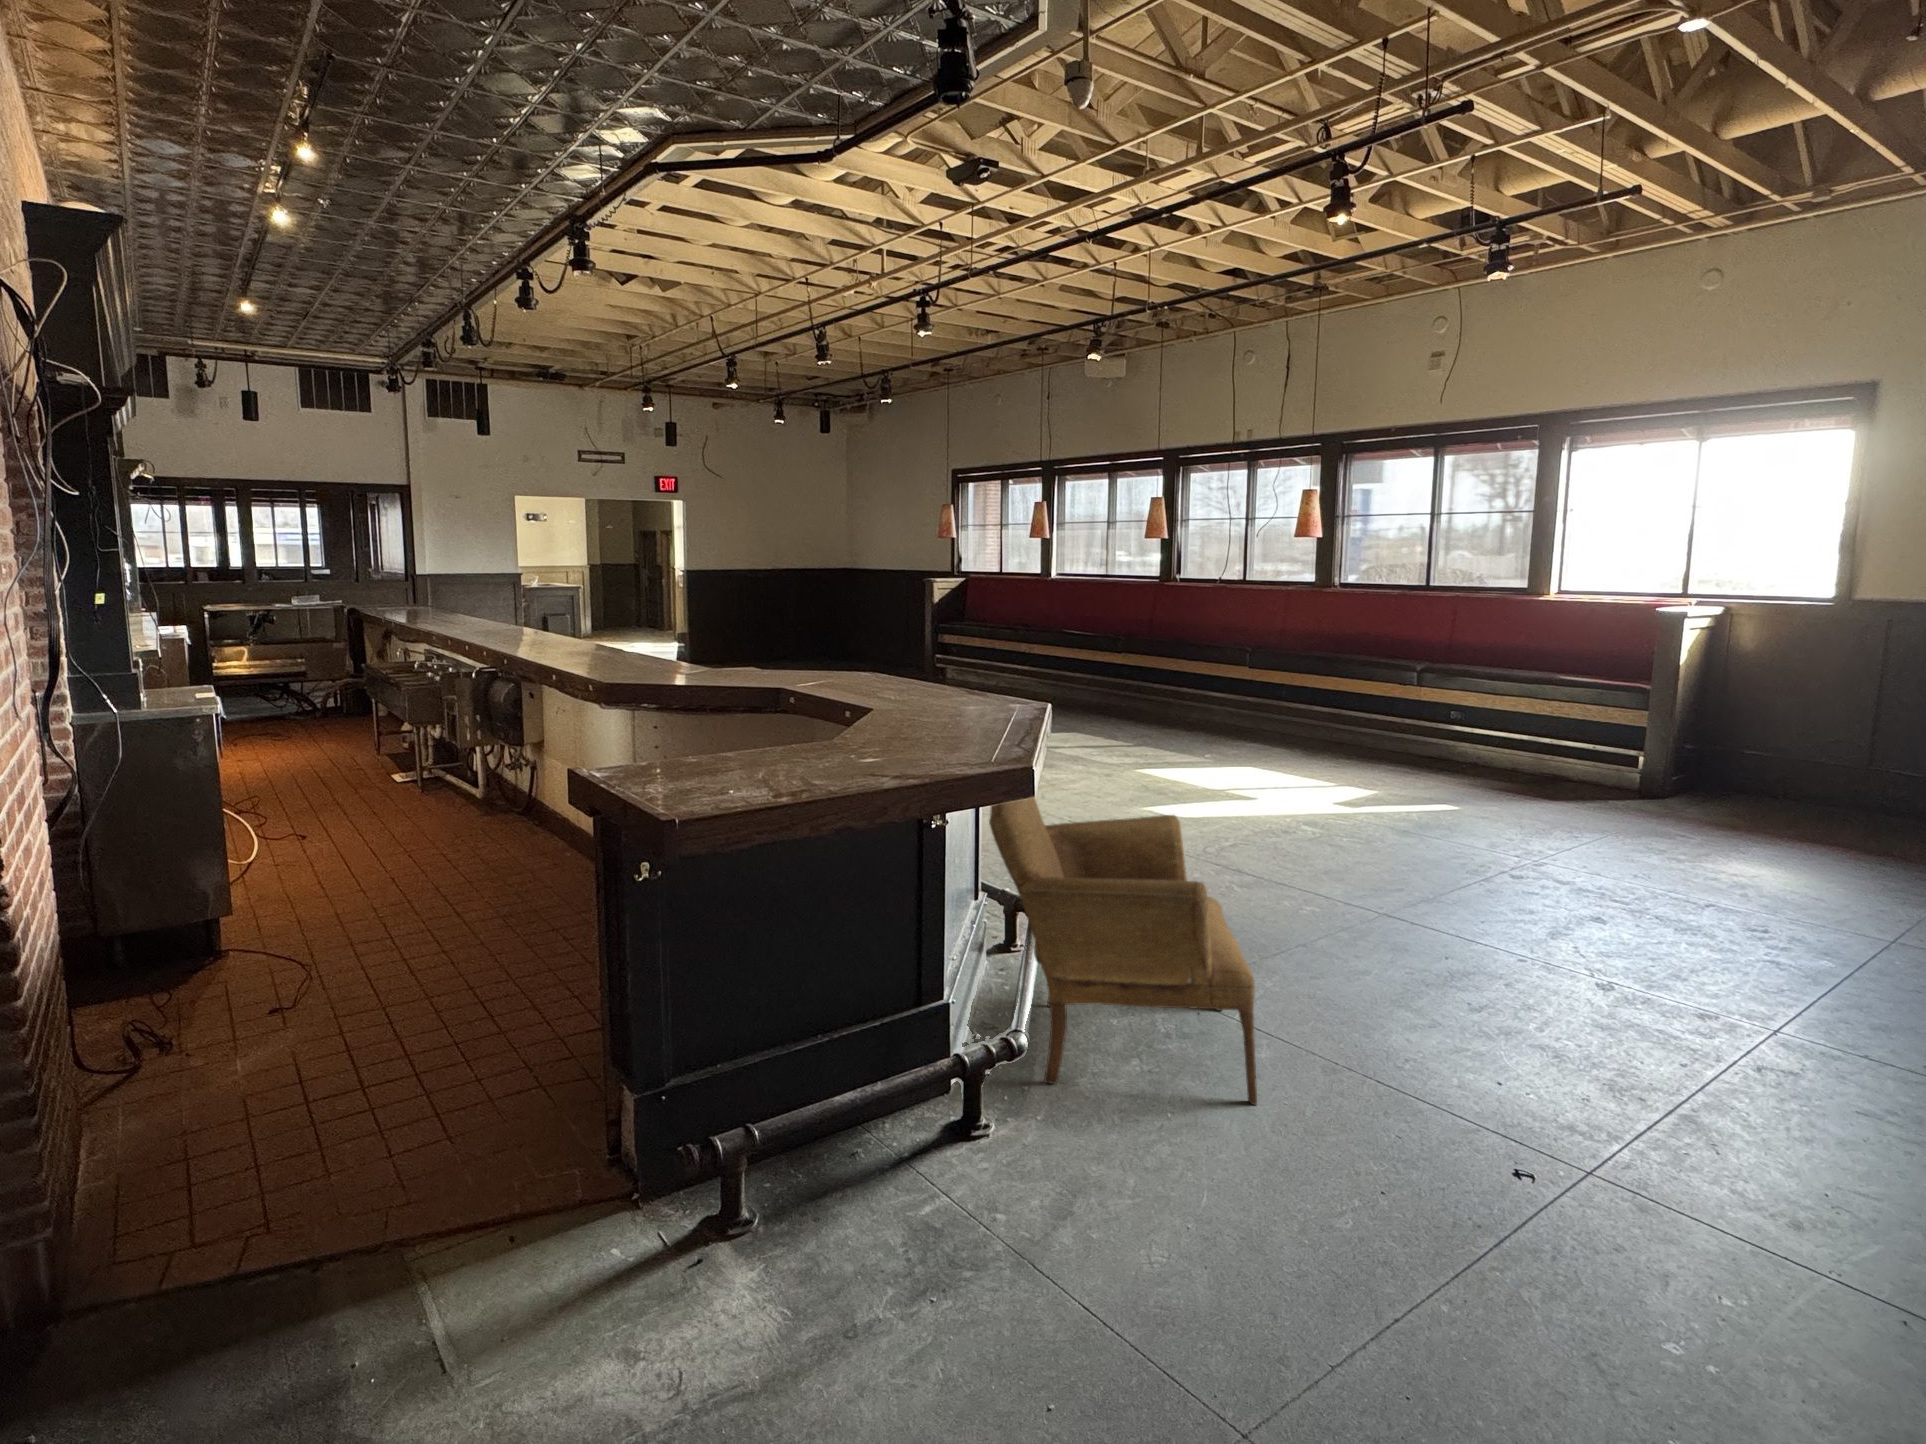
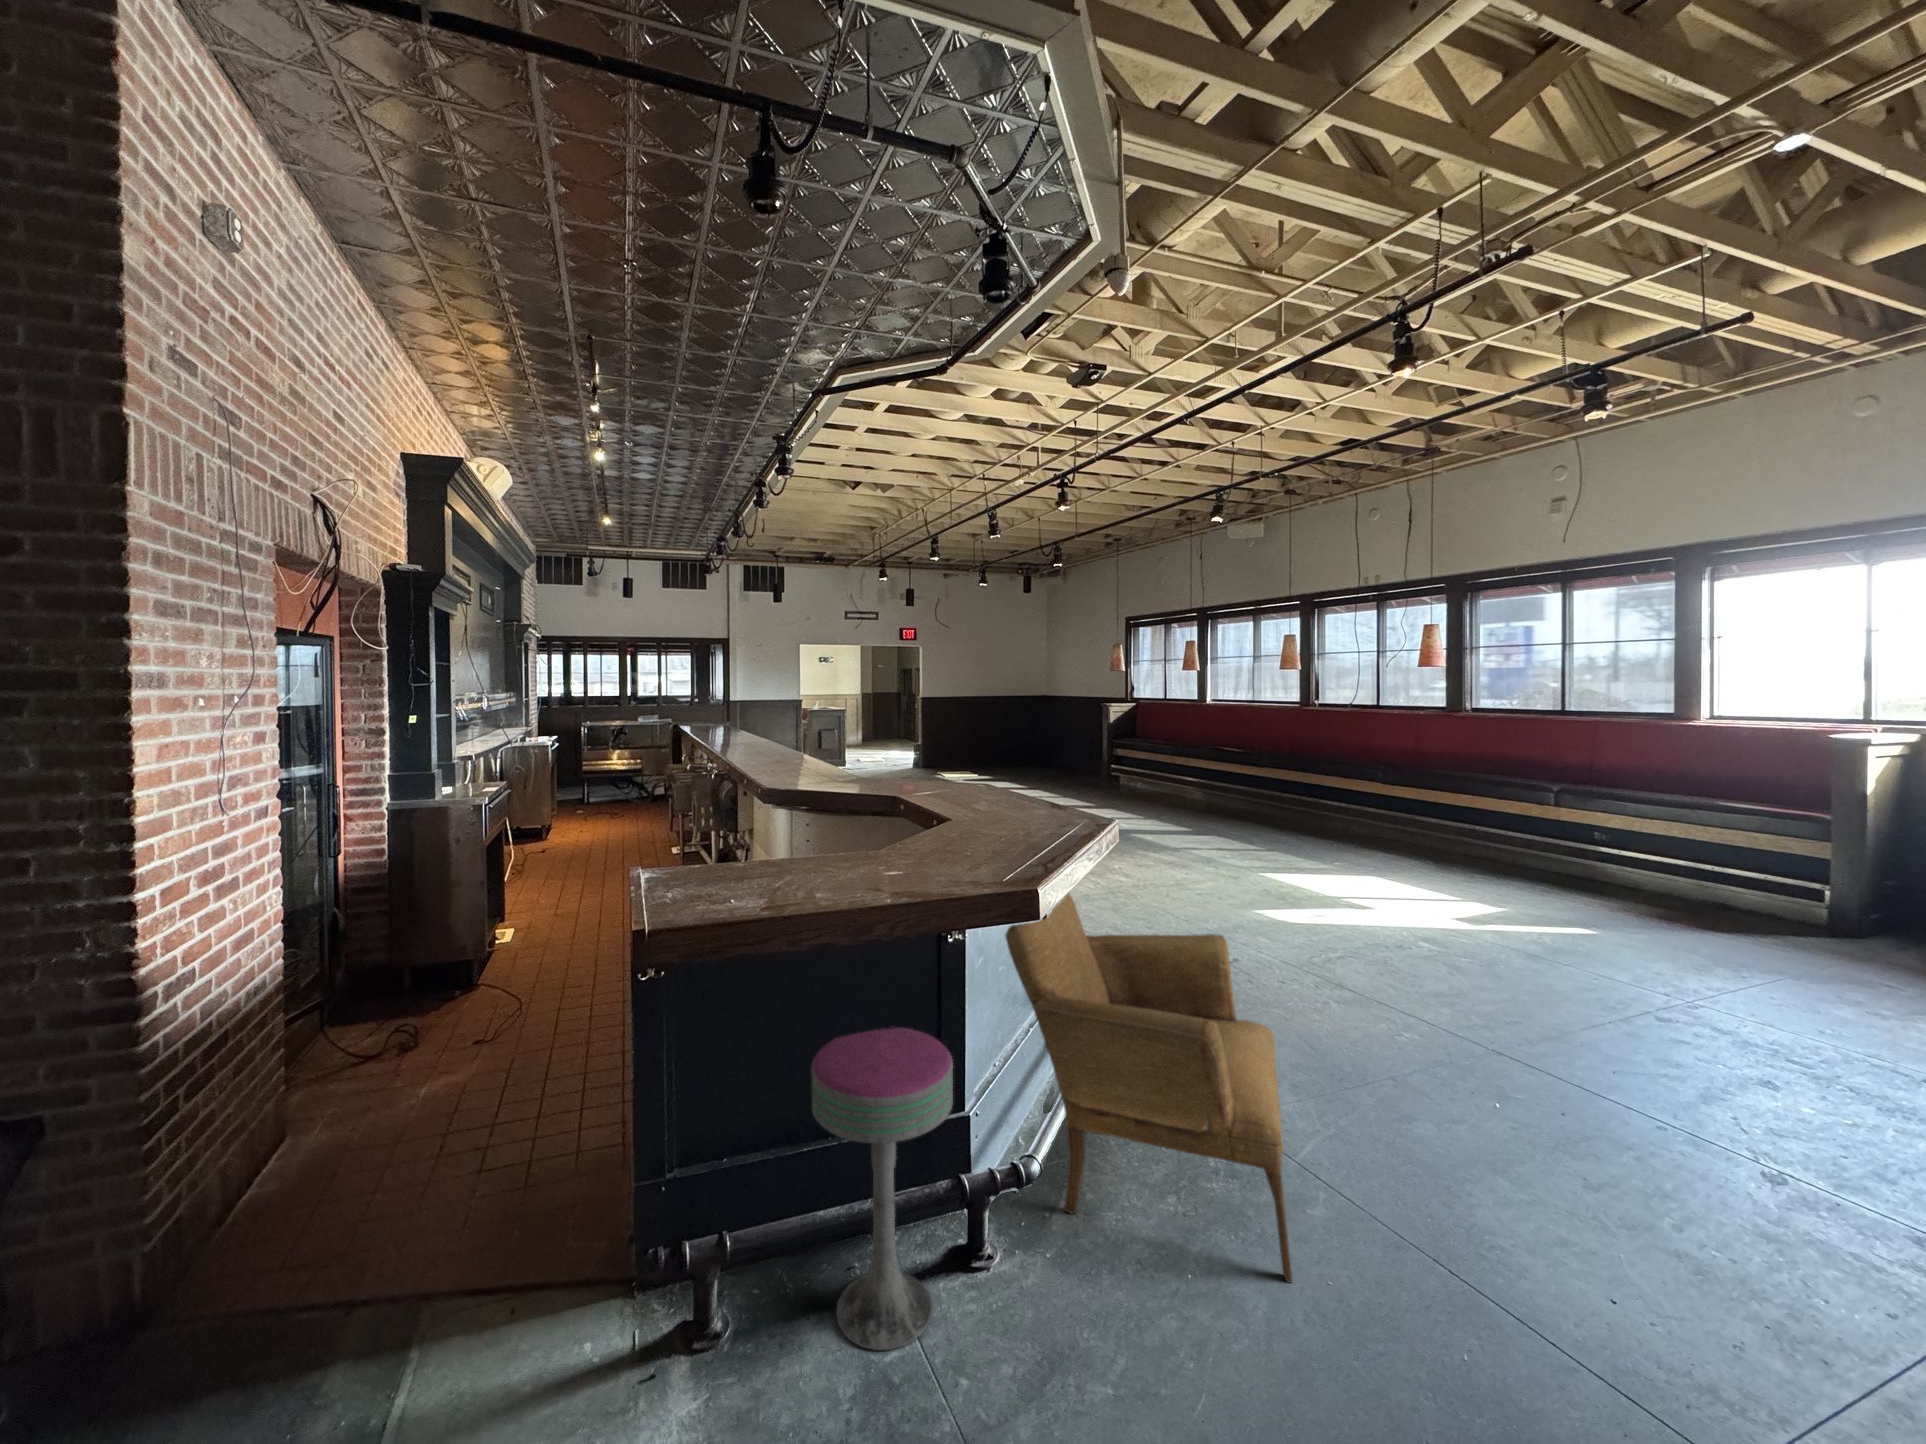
bar stool: none [837,914,980,1207] -> present [811,1028,953,1350]

